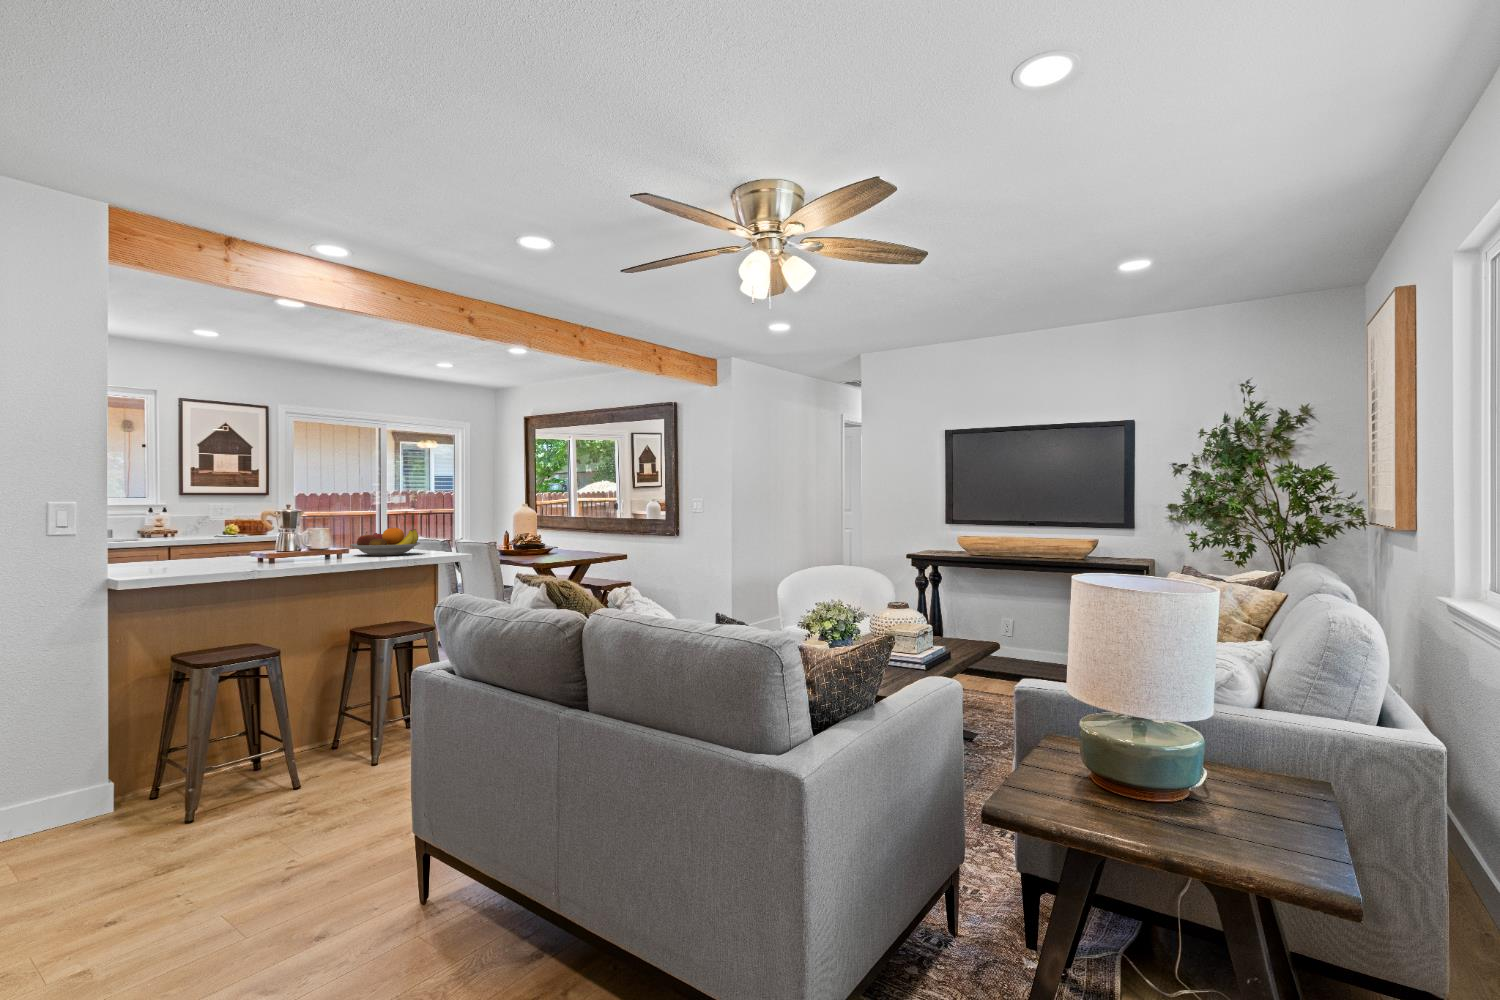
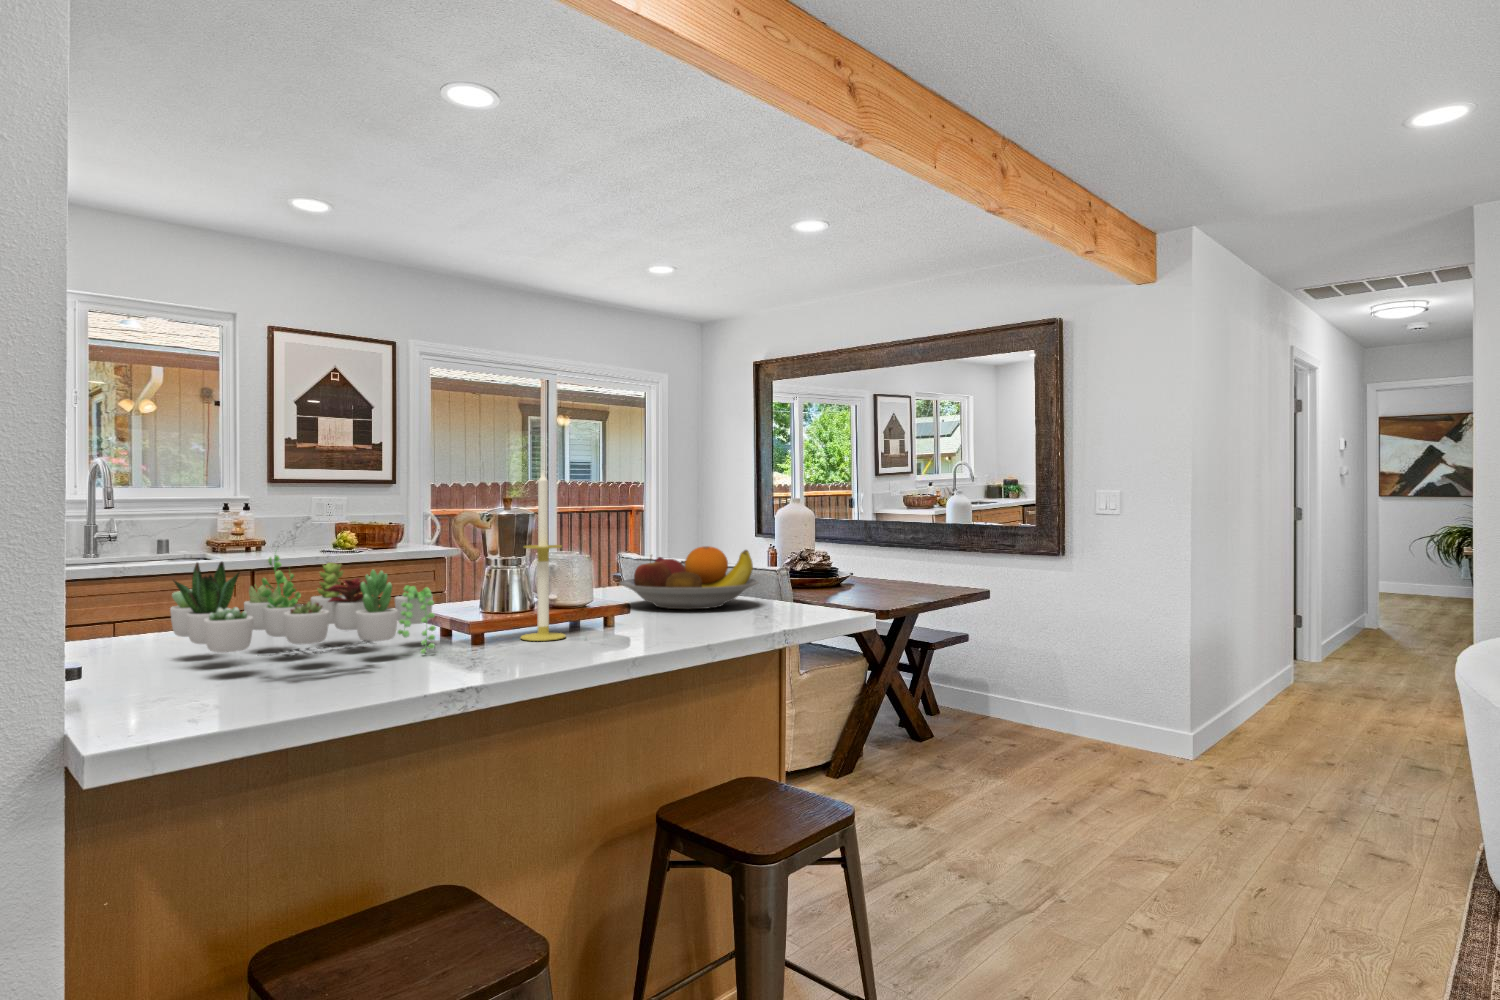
candle: none [282,495,303,563] -> present [521,472,566,641]
succulent plant: none [127,526,241,566] -> present [170,555,436,657]

